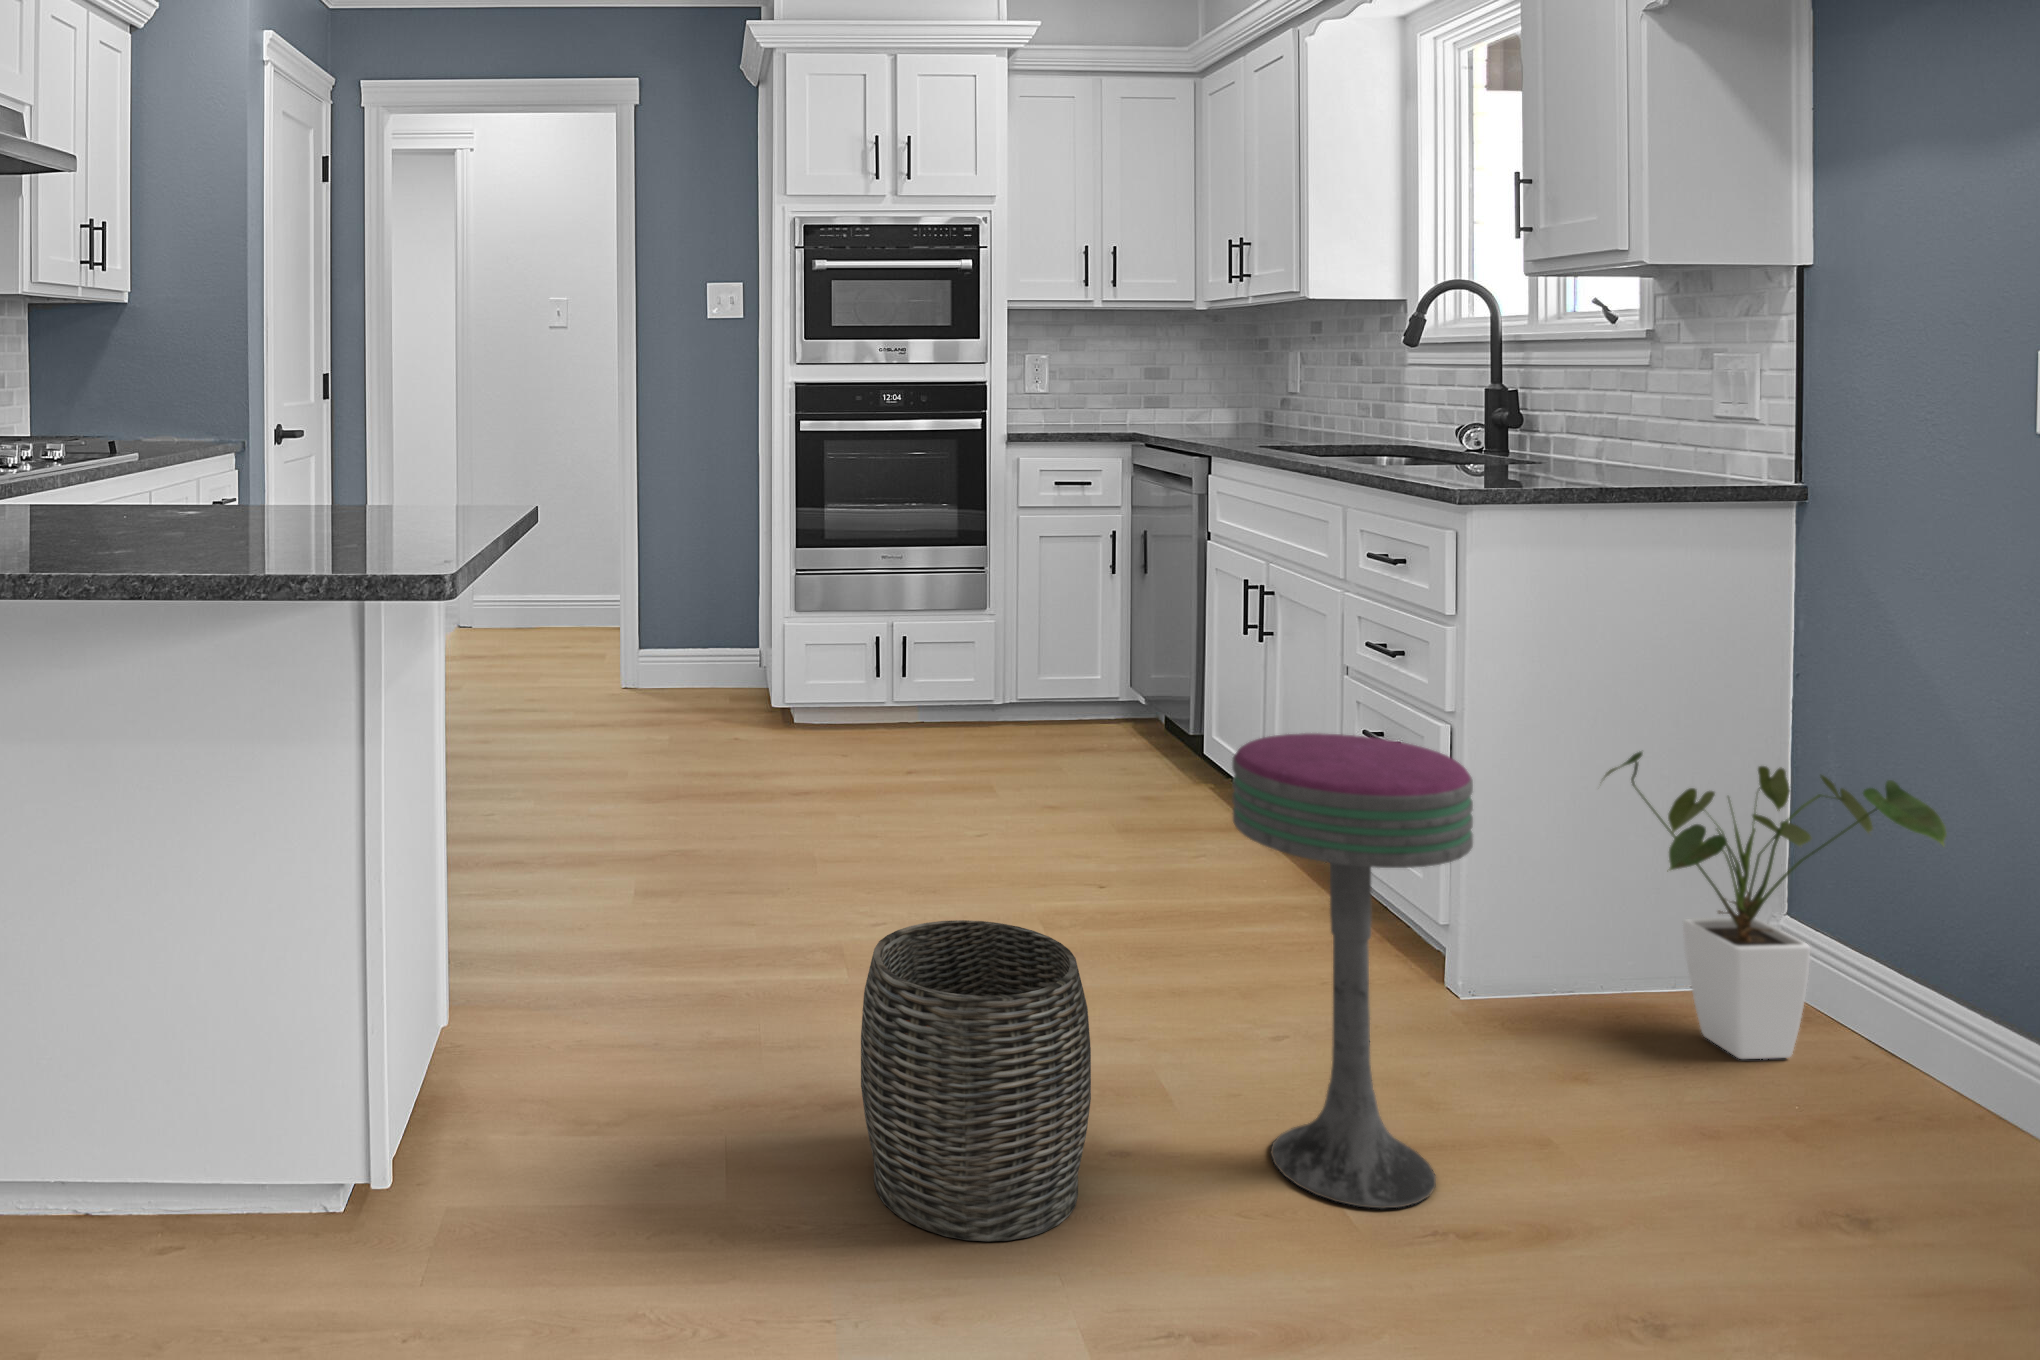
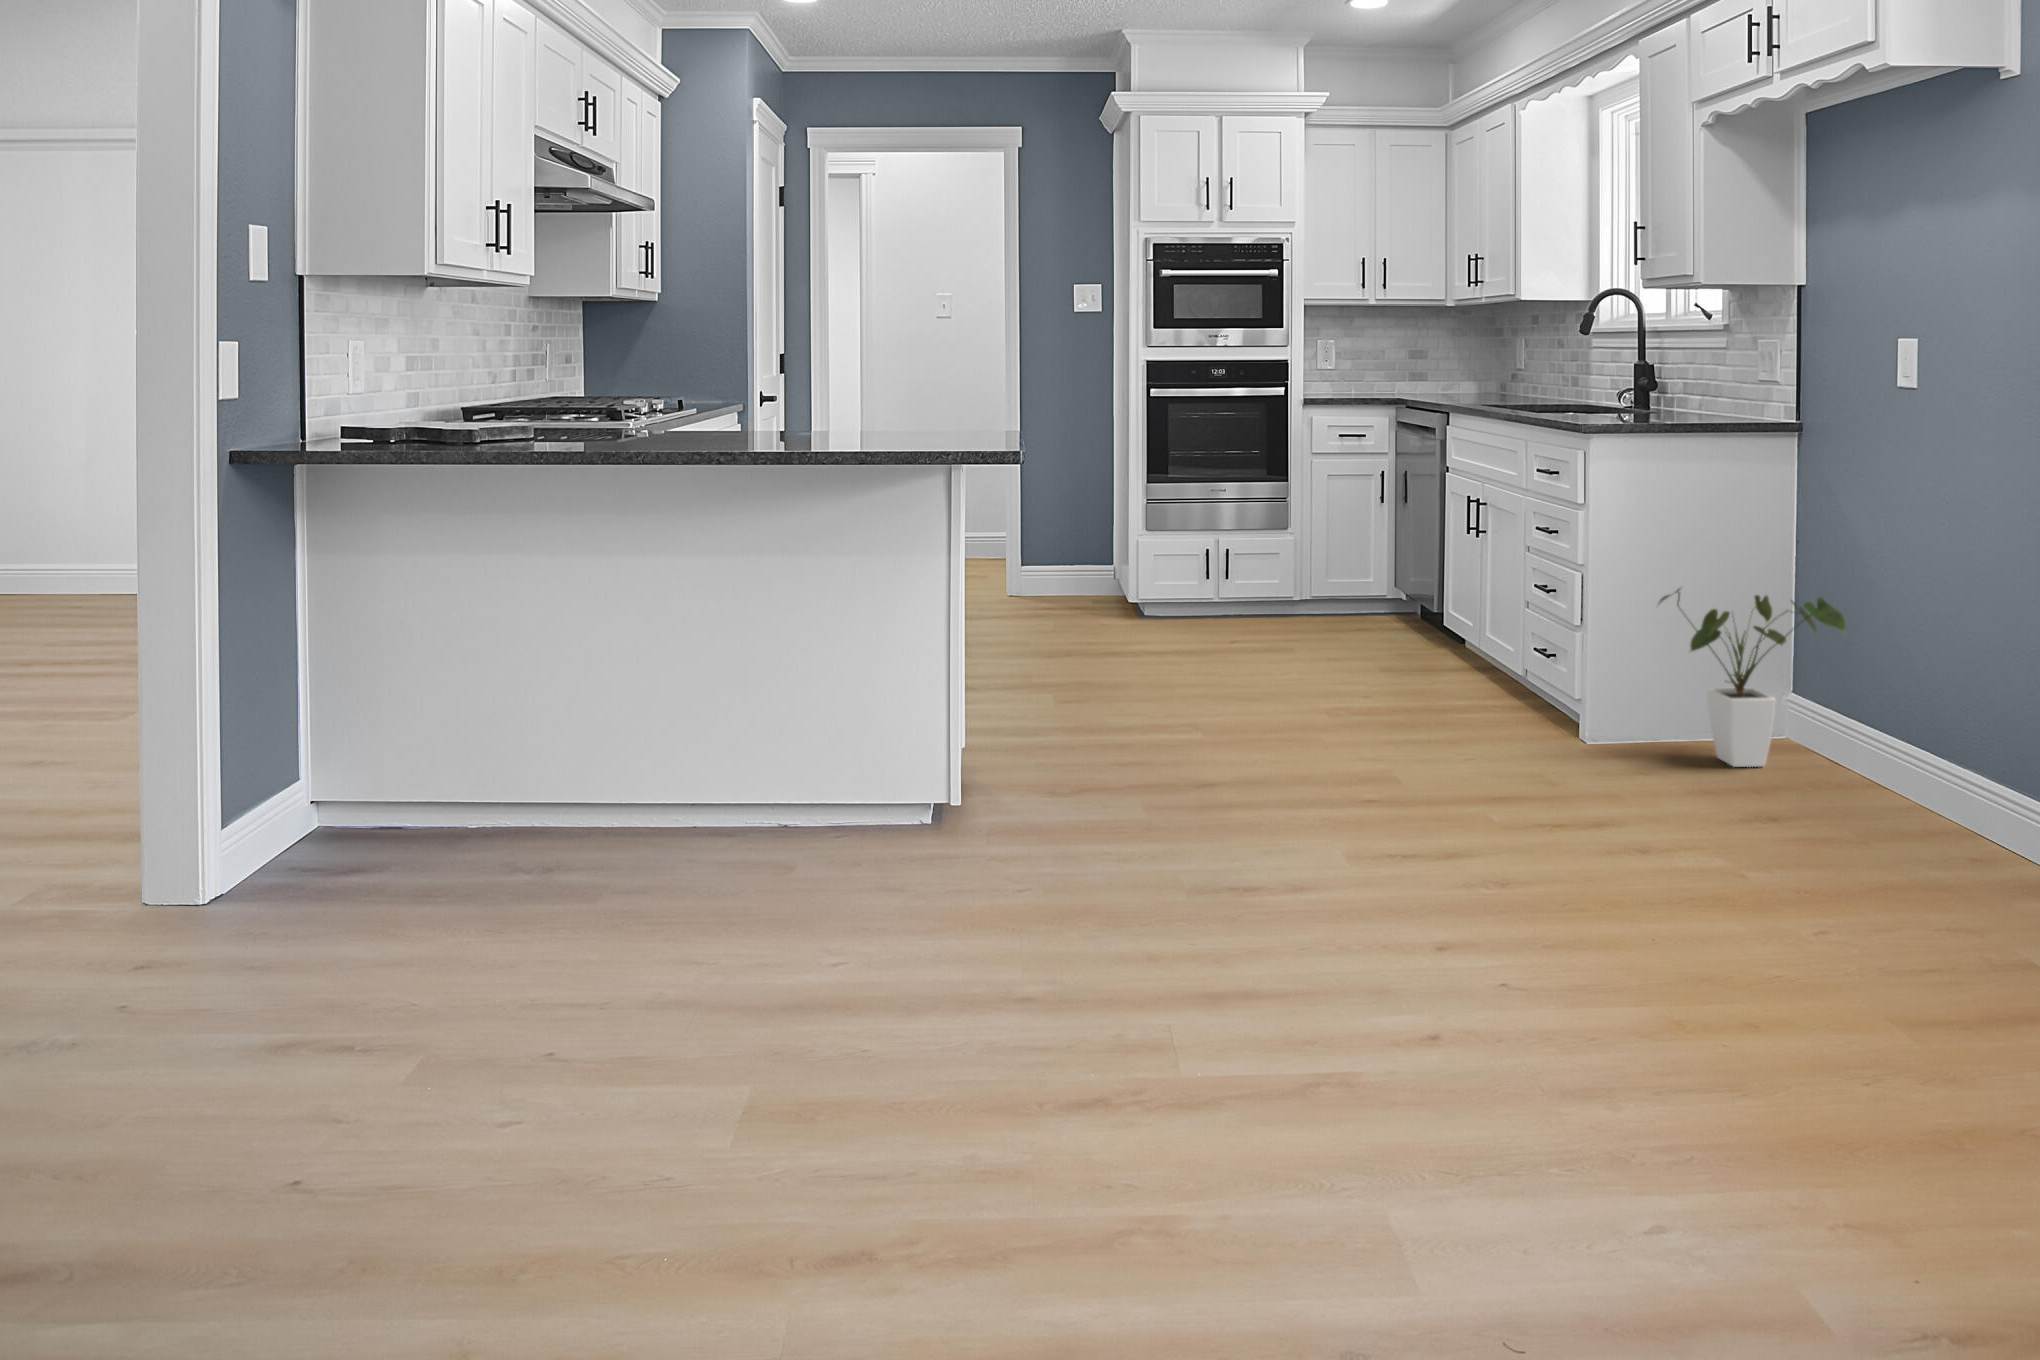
bar stool: present [1232,733,1473,1209] -> none [1423,566,1555,820]
woven basket: present [861,920,1091,1241] -> none [1210,672,1339,831]

